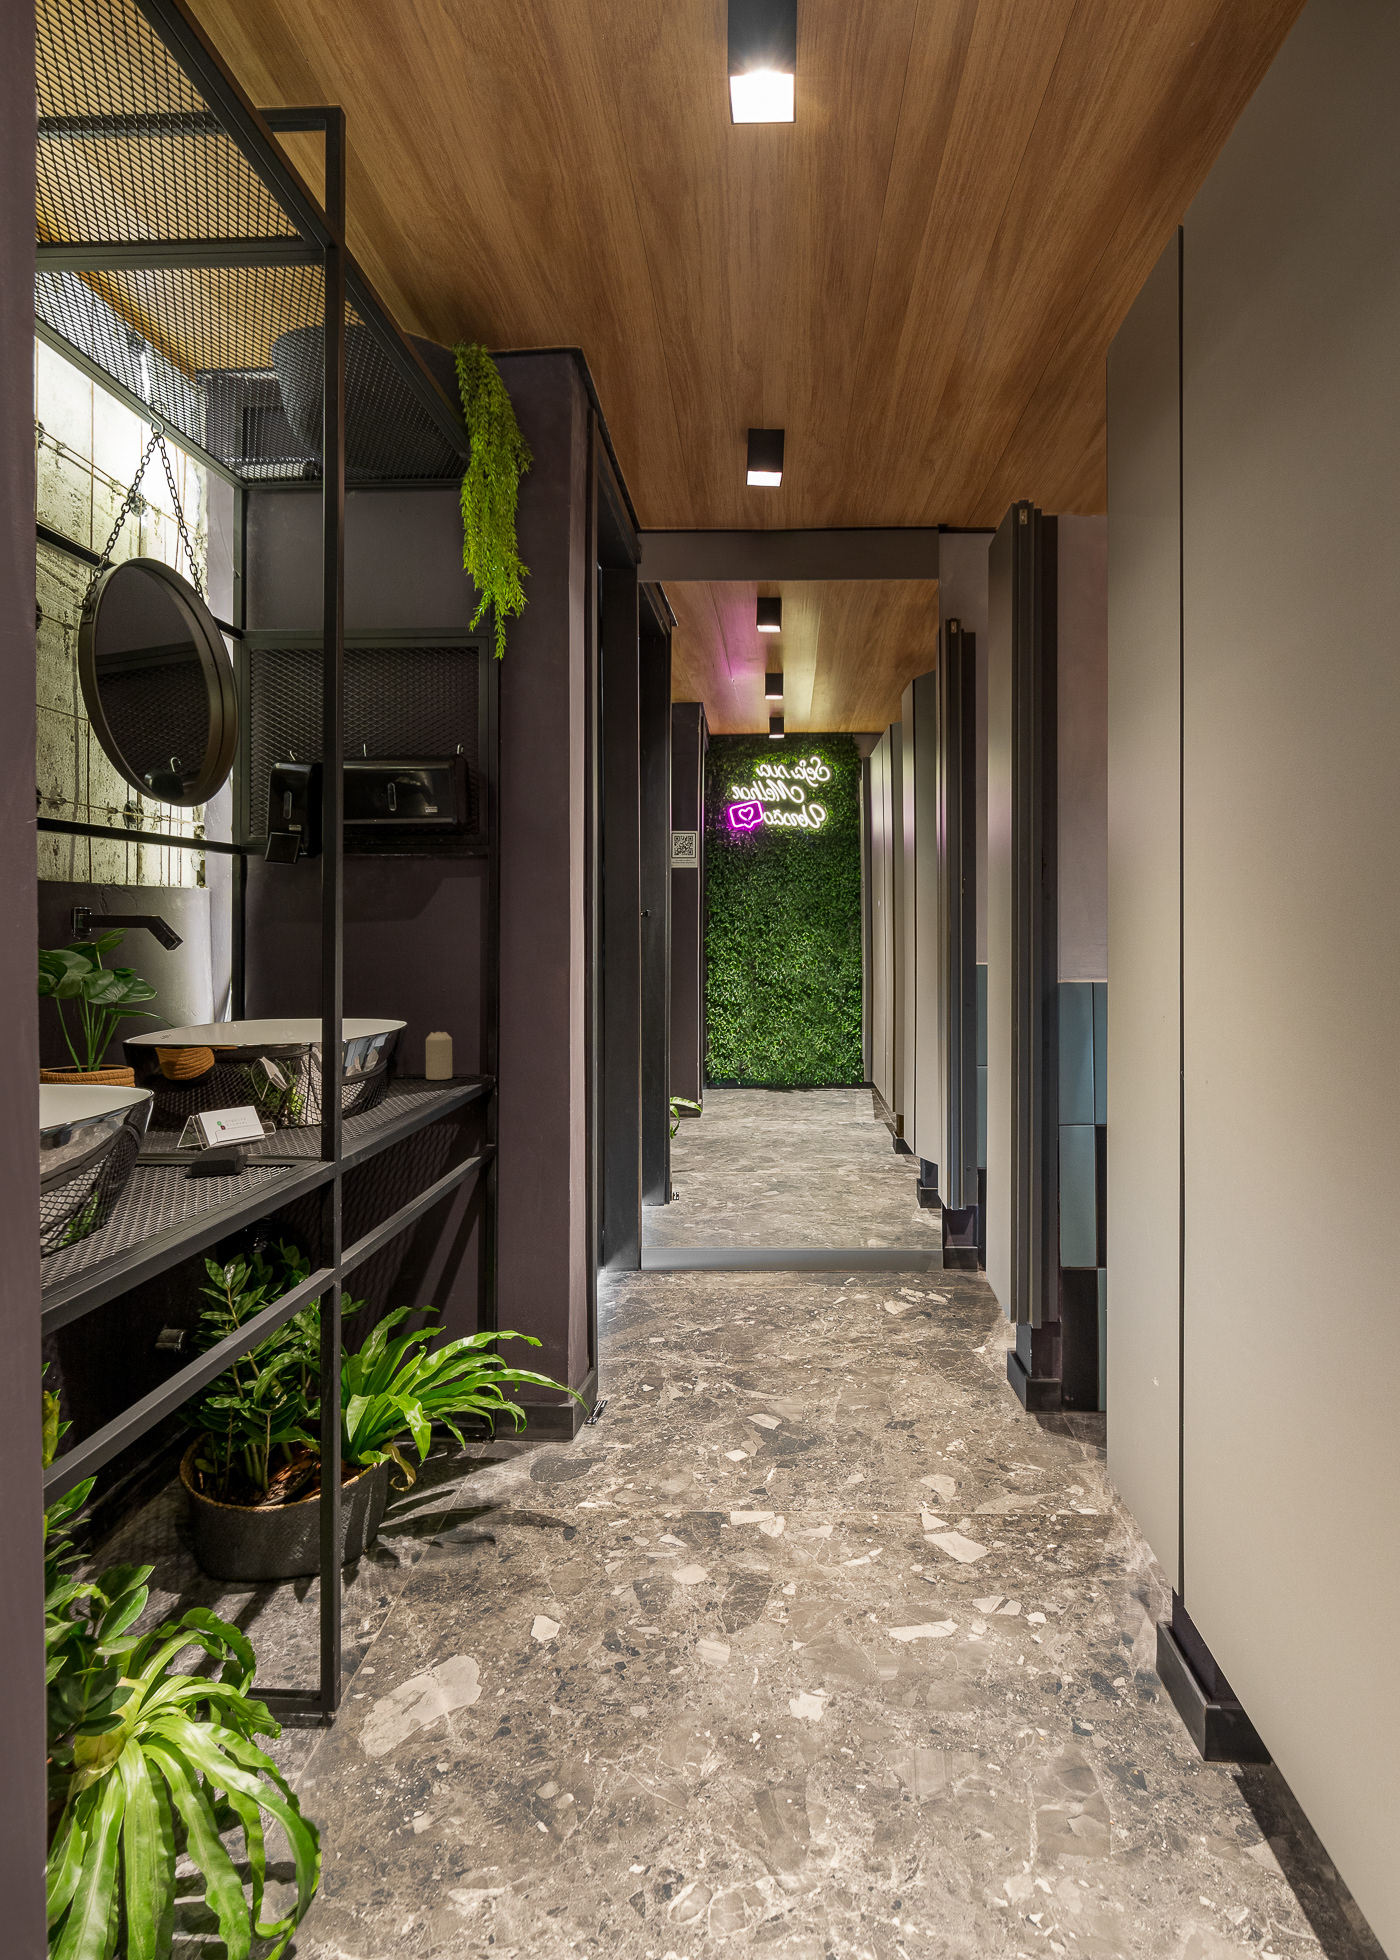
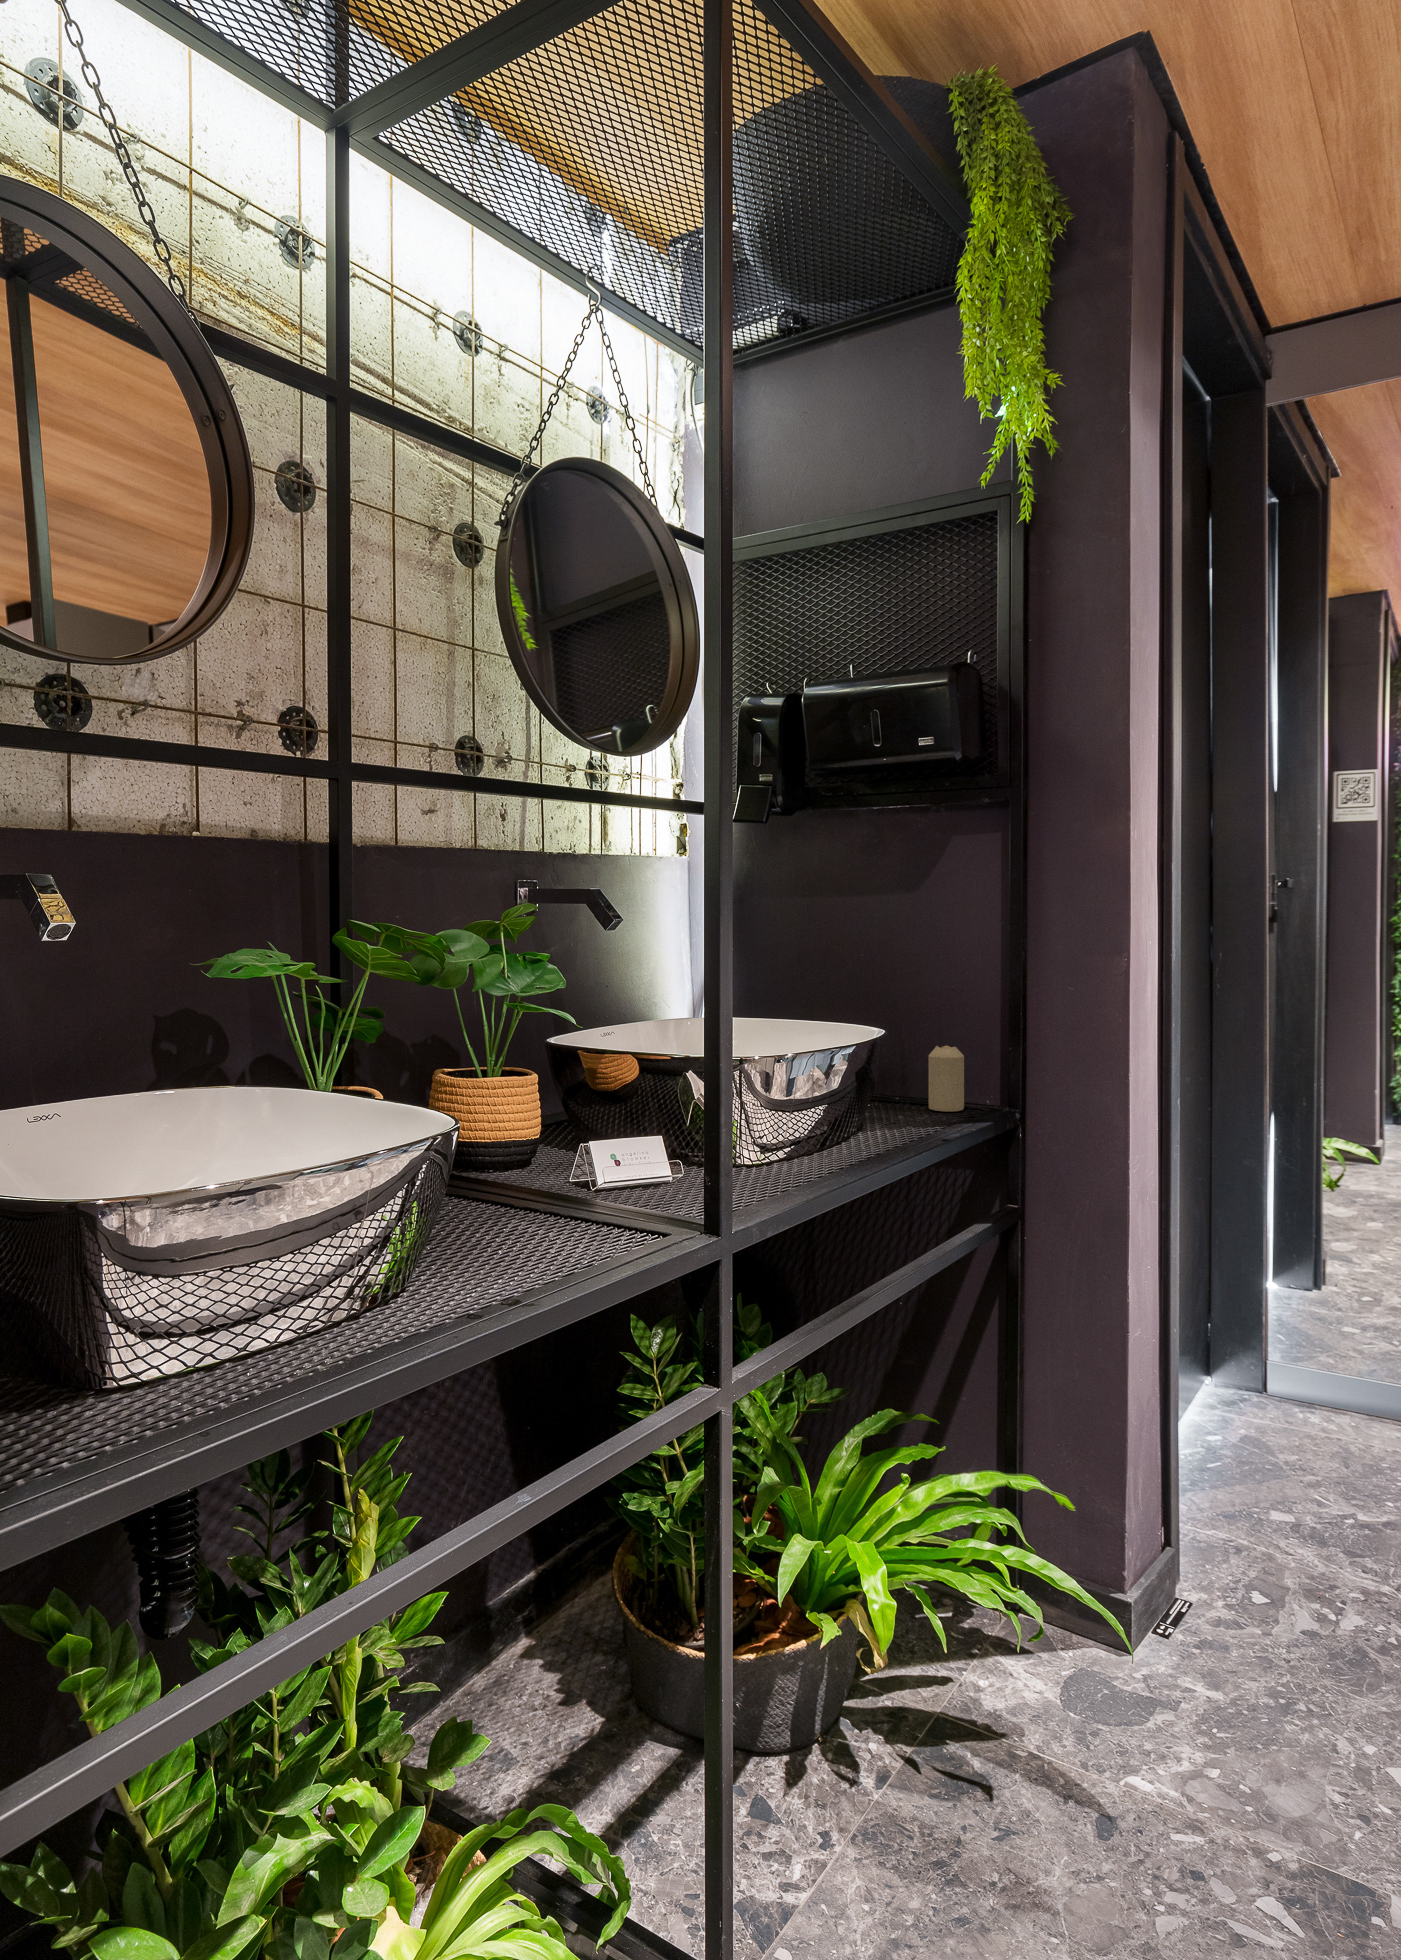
soap bar: present [185,1148,248,1177] -> none [532,1198,629,1241]

